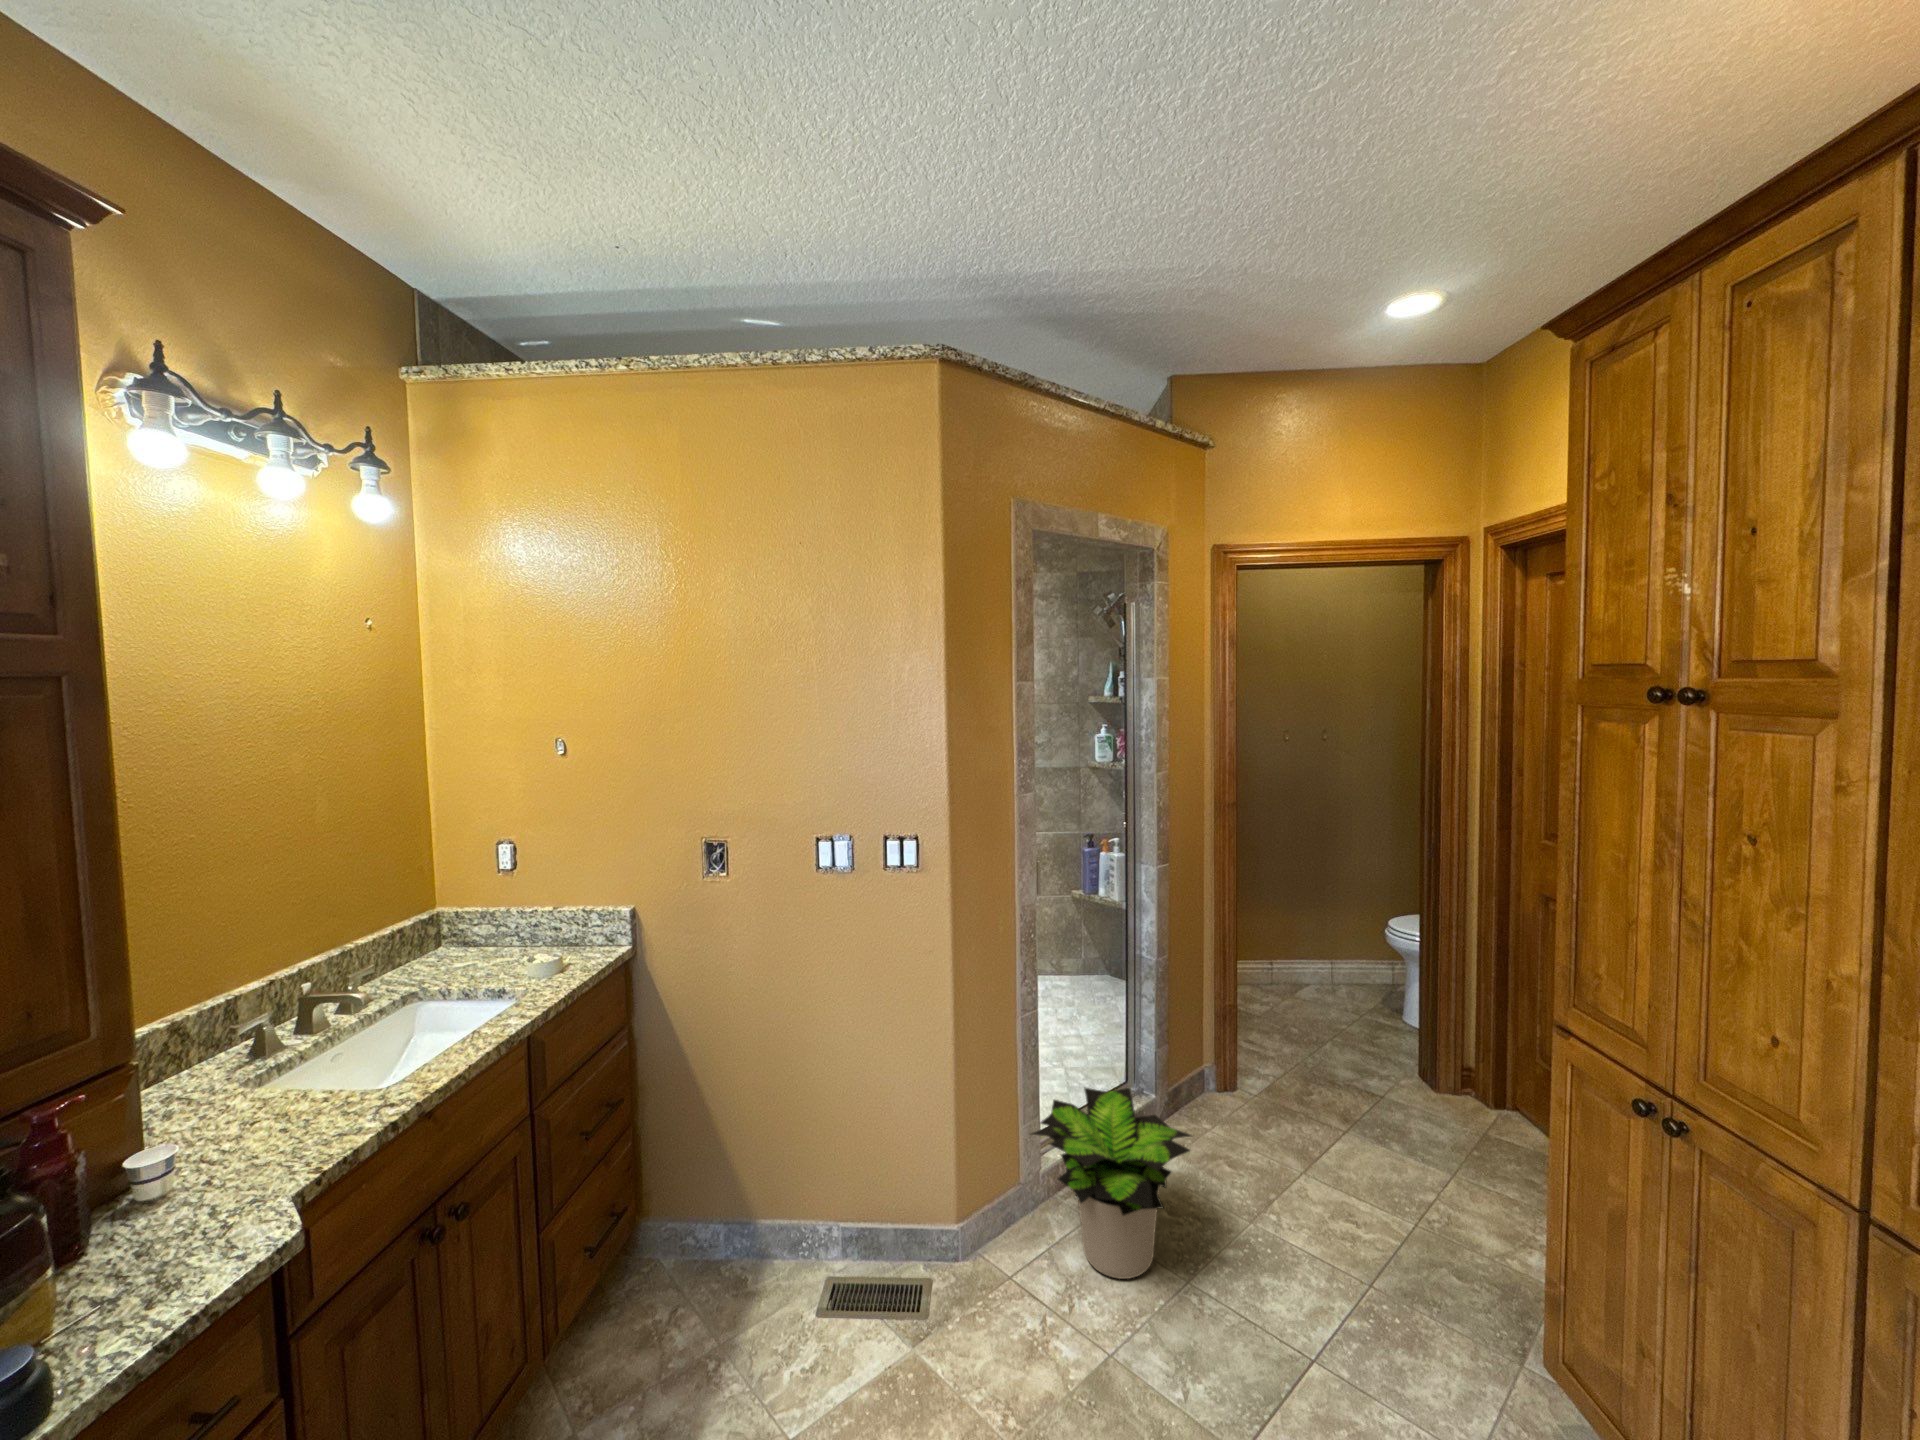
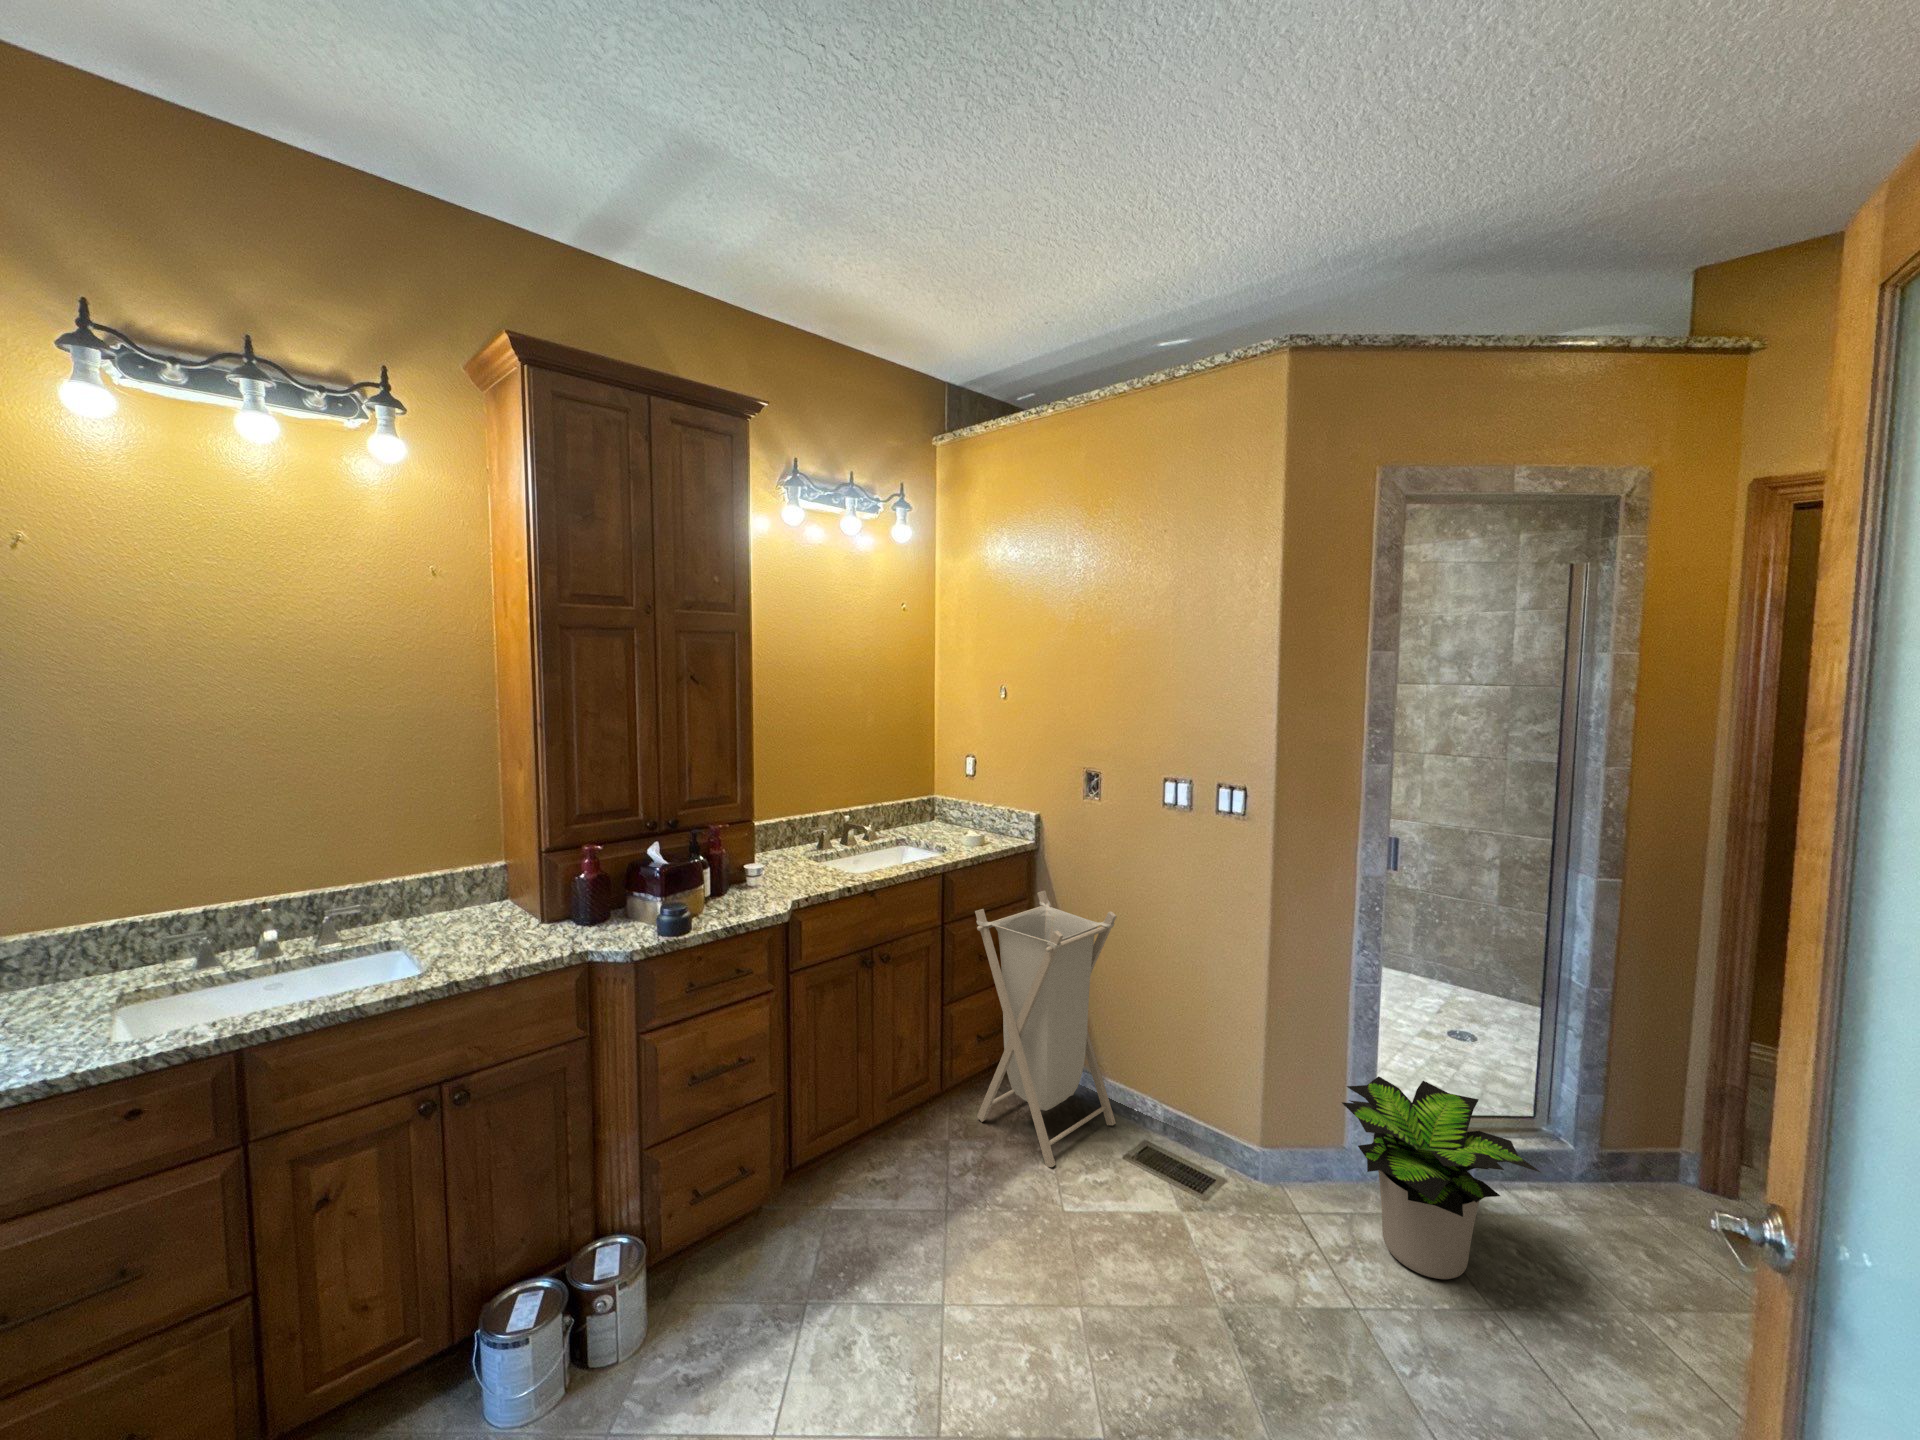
laundry hamper: none [583,1010,788,1389] -> present [975,891,1117,1167]

